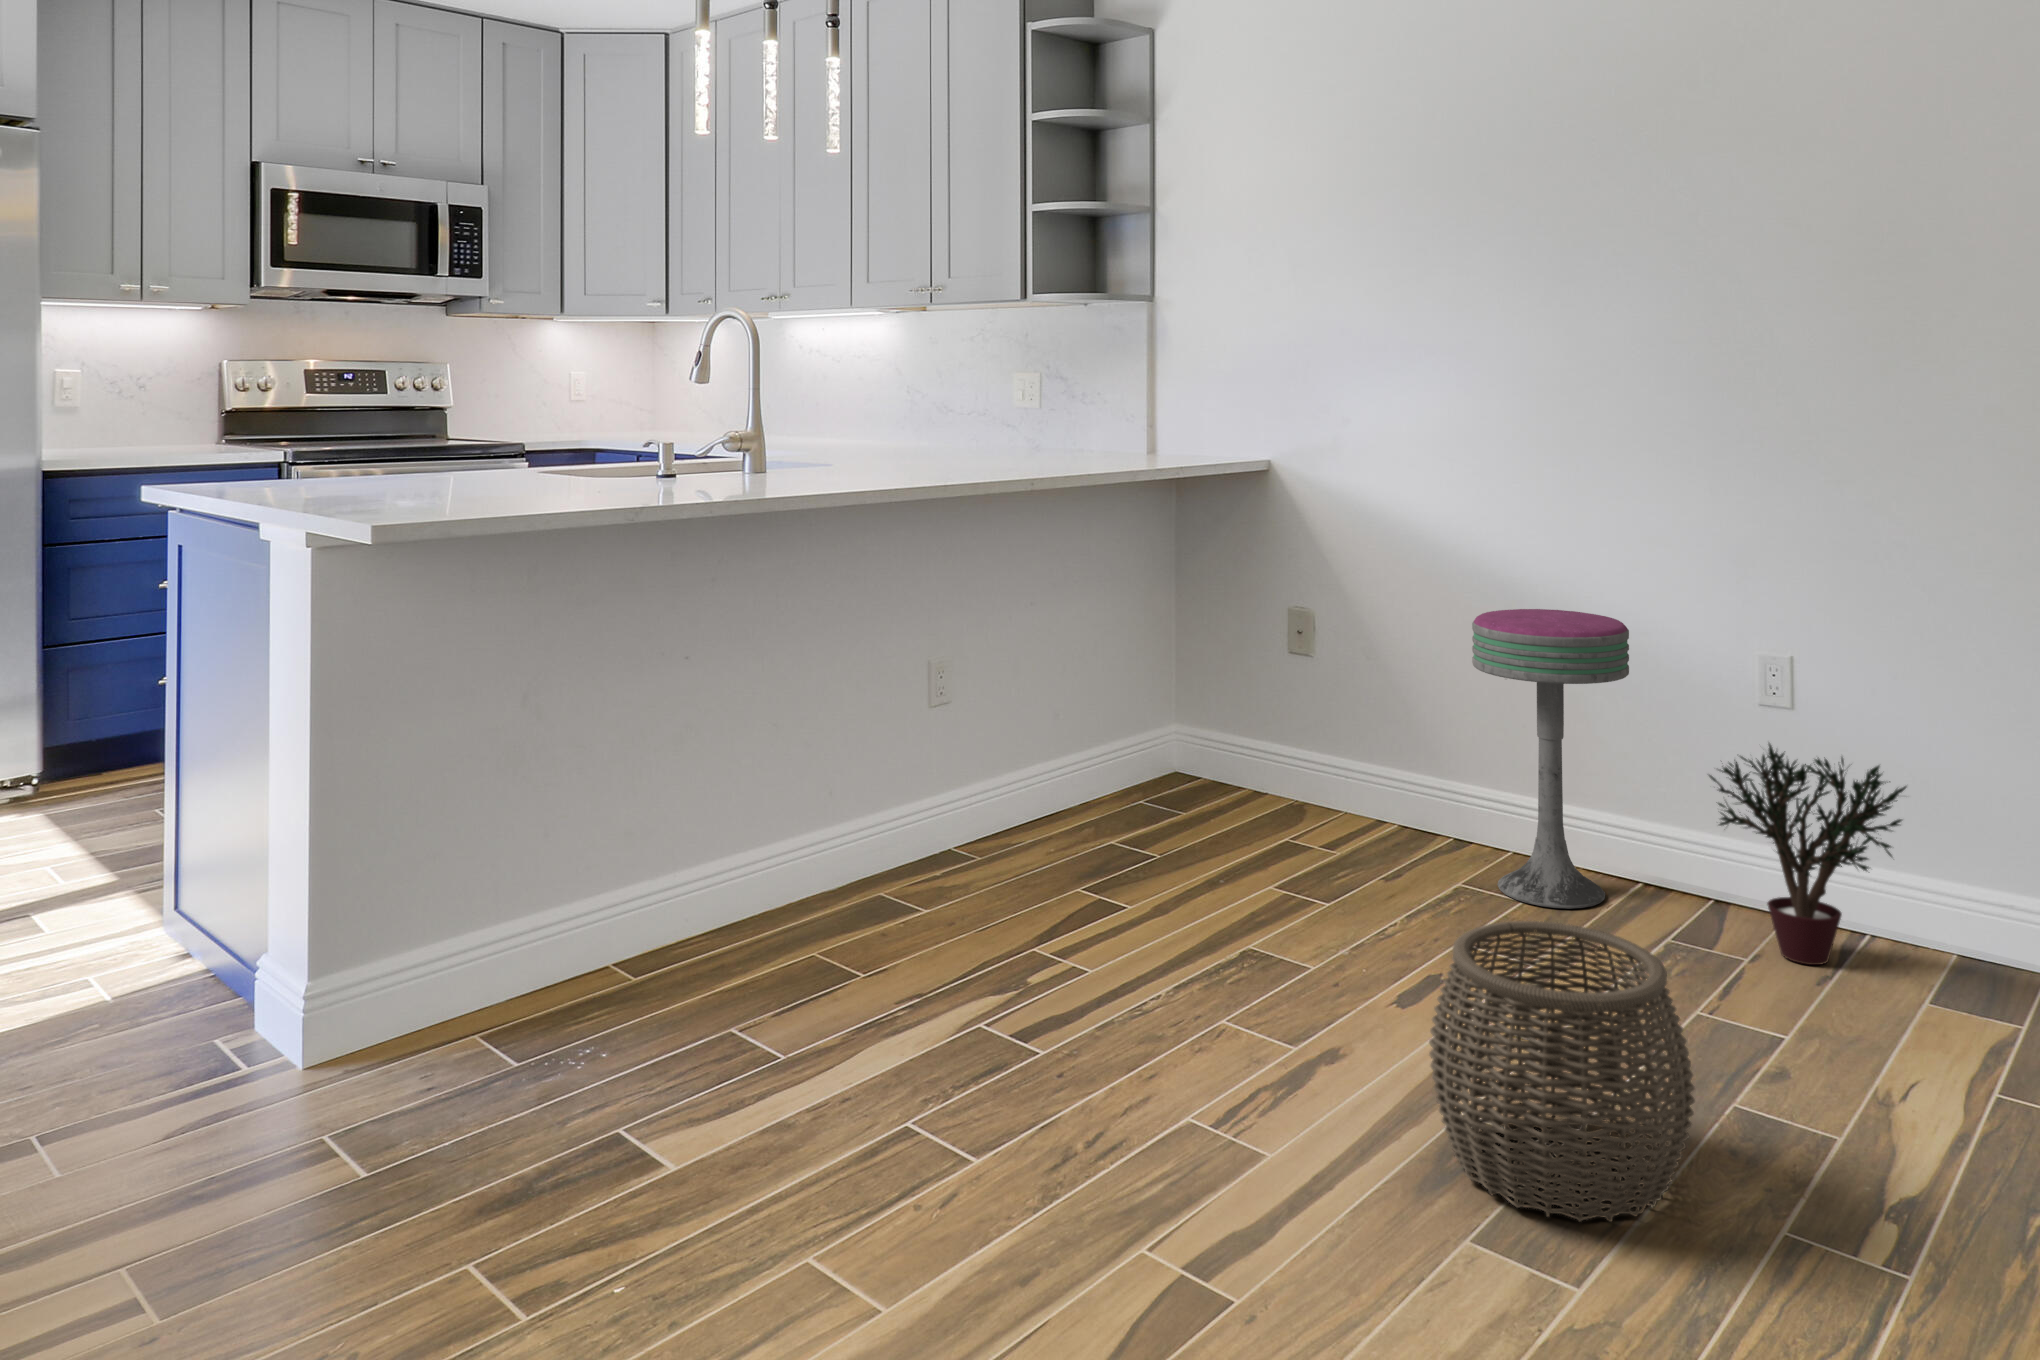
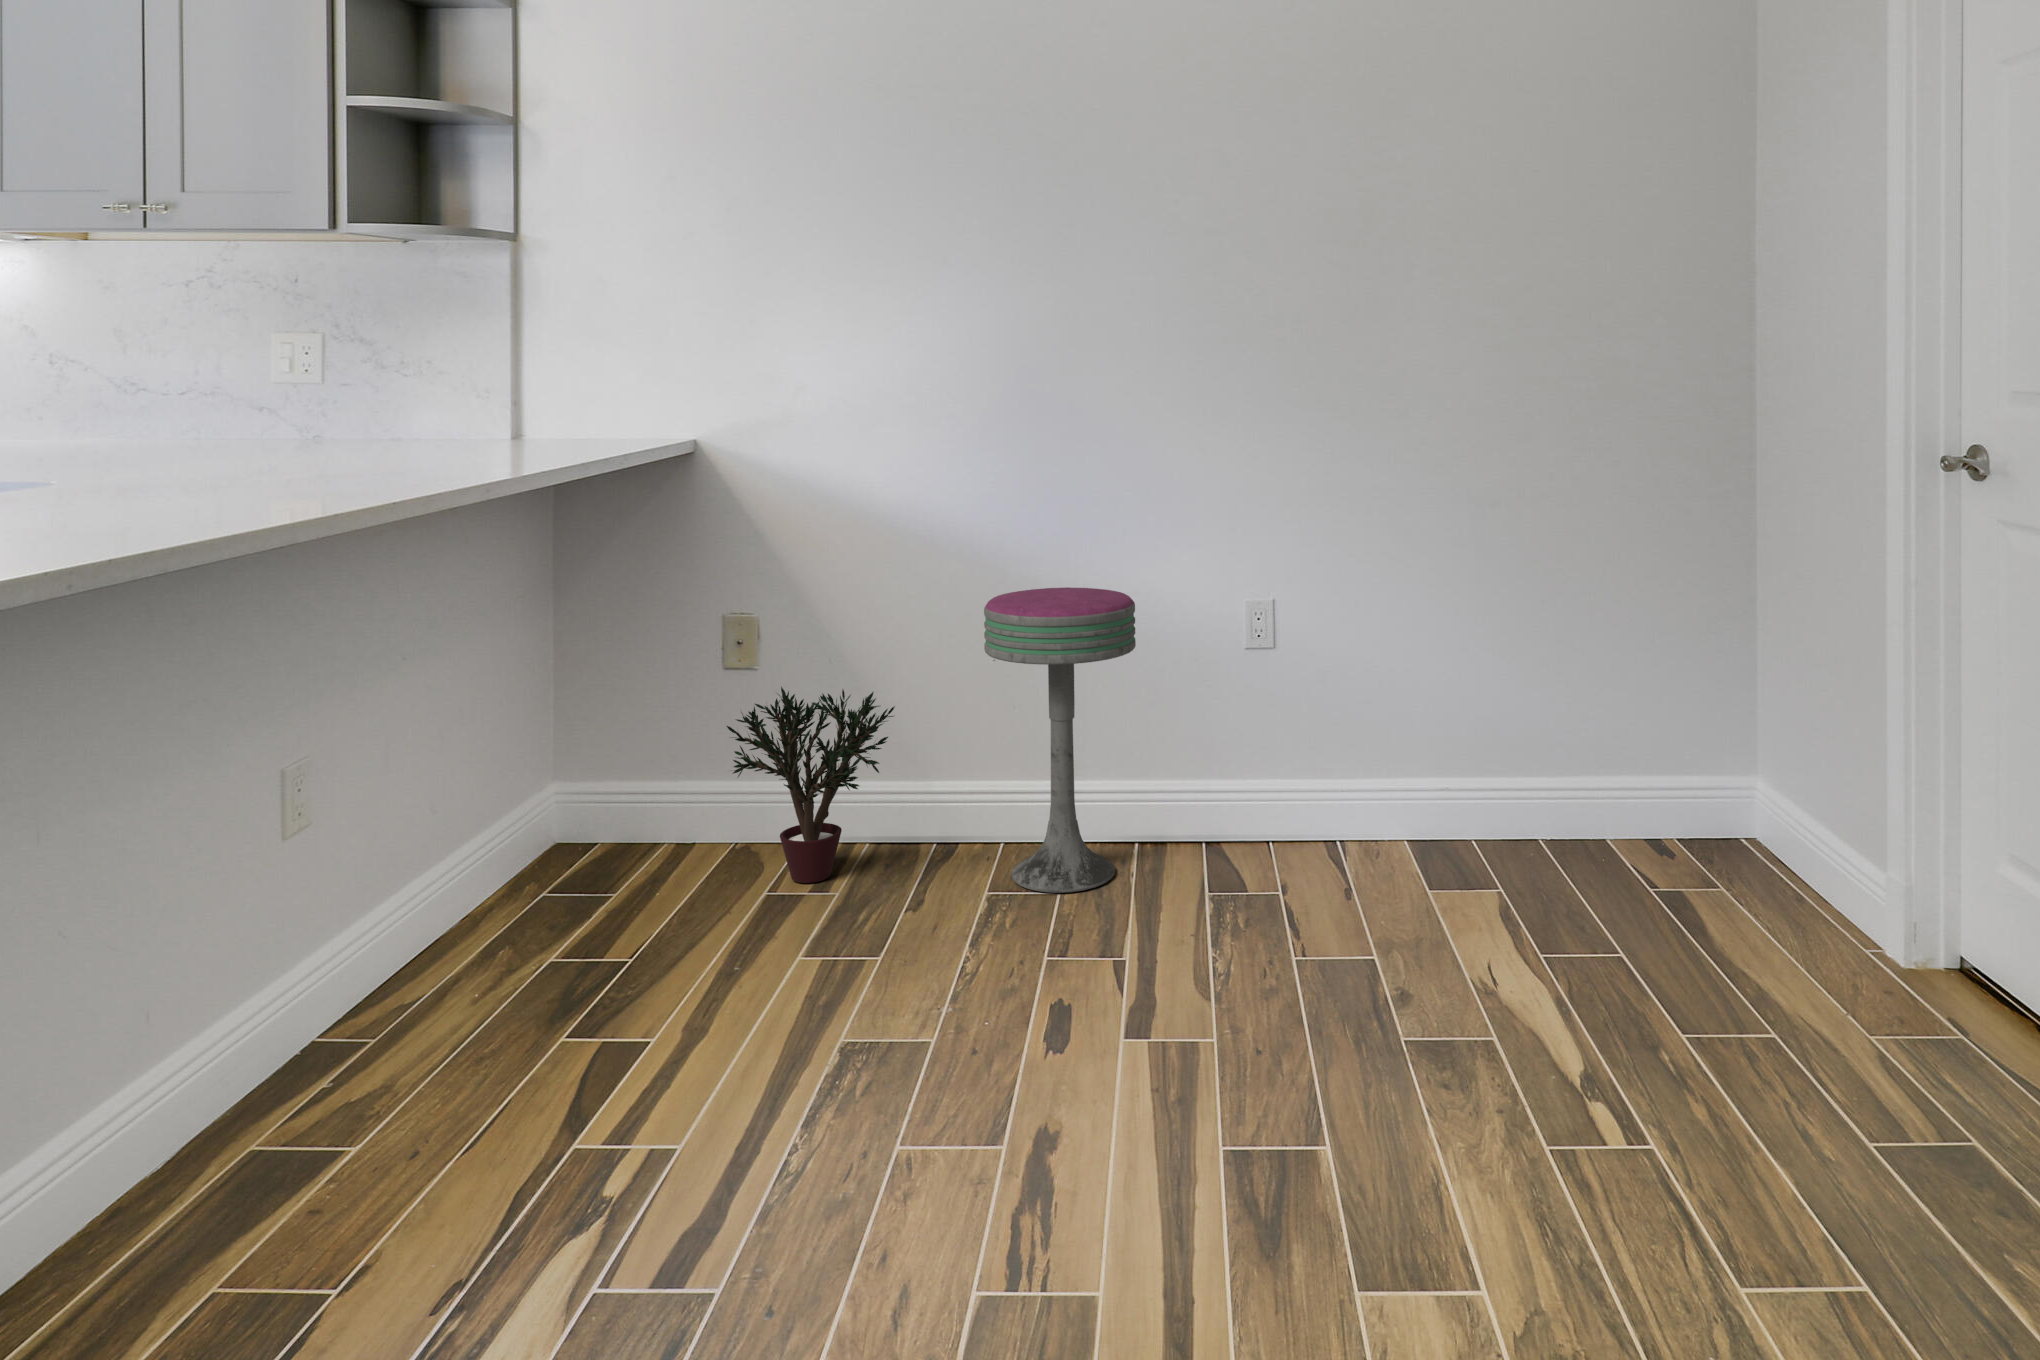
potted plant: present [1709,743,1906,965] -> present [727,687,895,883]
woven basket: present [1429,921,1695,1222] -> none [1223,908,1492,1238]

